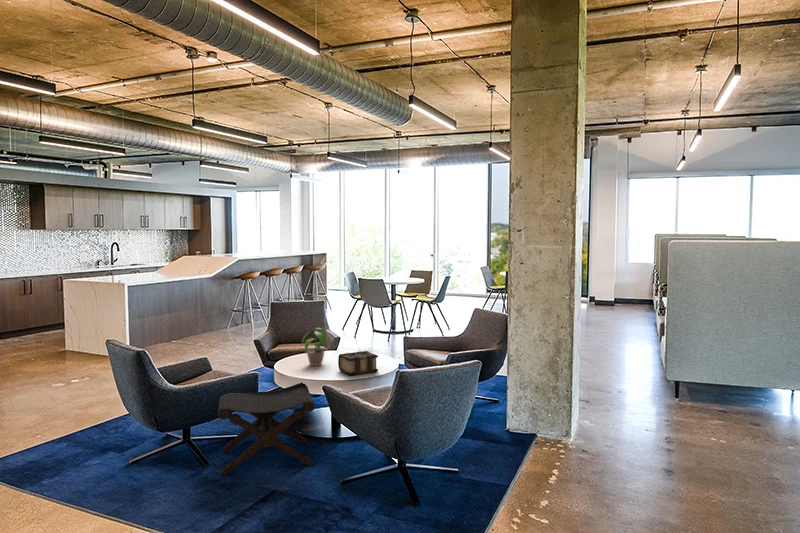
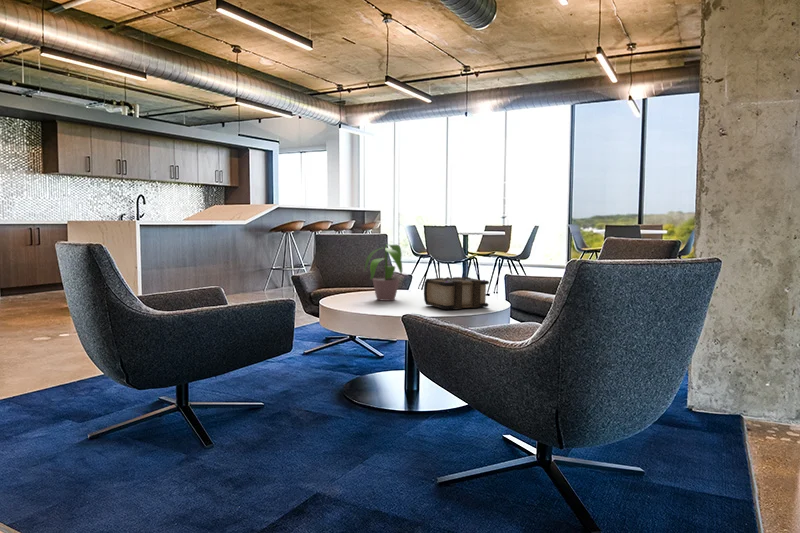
footstool: present [218,383,315,476] -> none [227,319,395,464]

